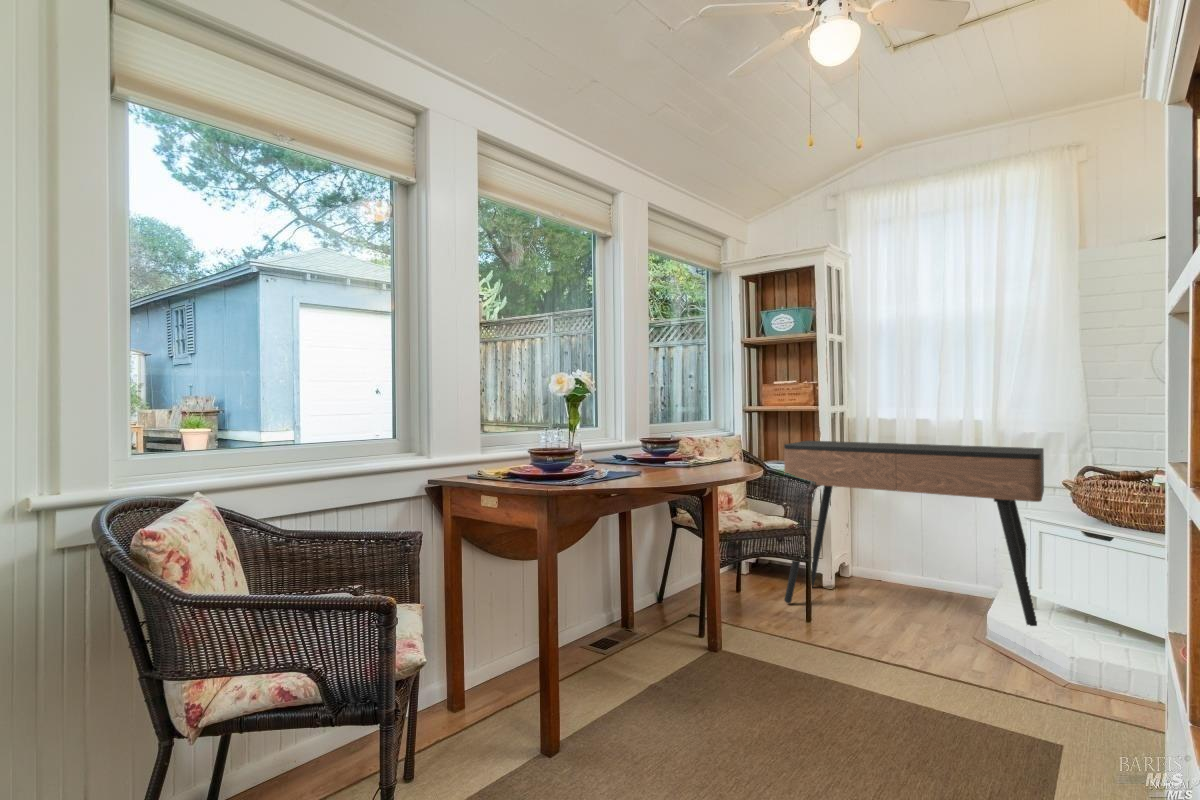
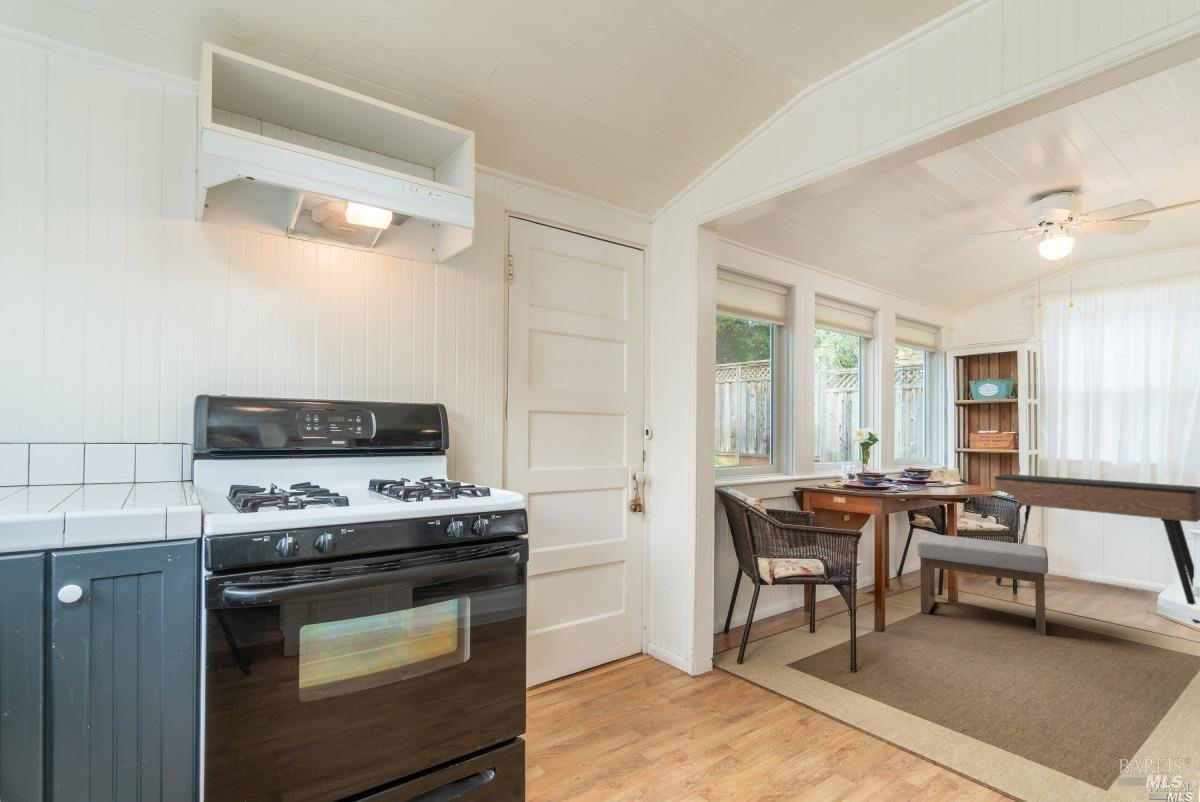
ottoman: none [645,543,841,719] -> present [917,534,1048,635]

